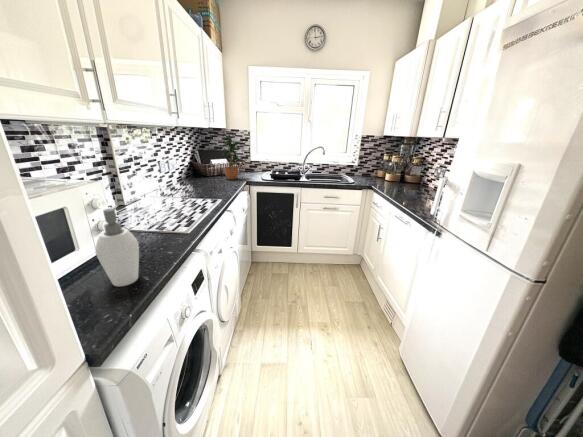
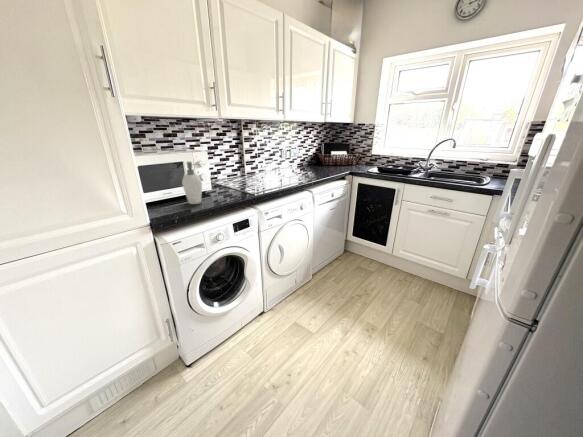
potted plant: present [219,132,243,180] -> none [329,125,355,169]

